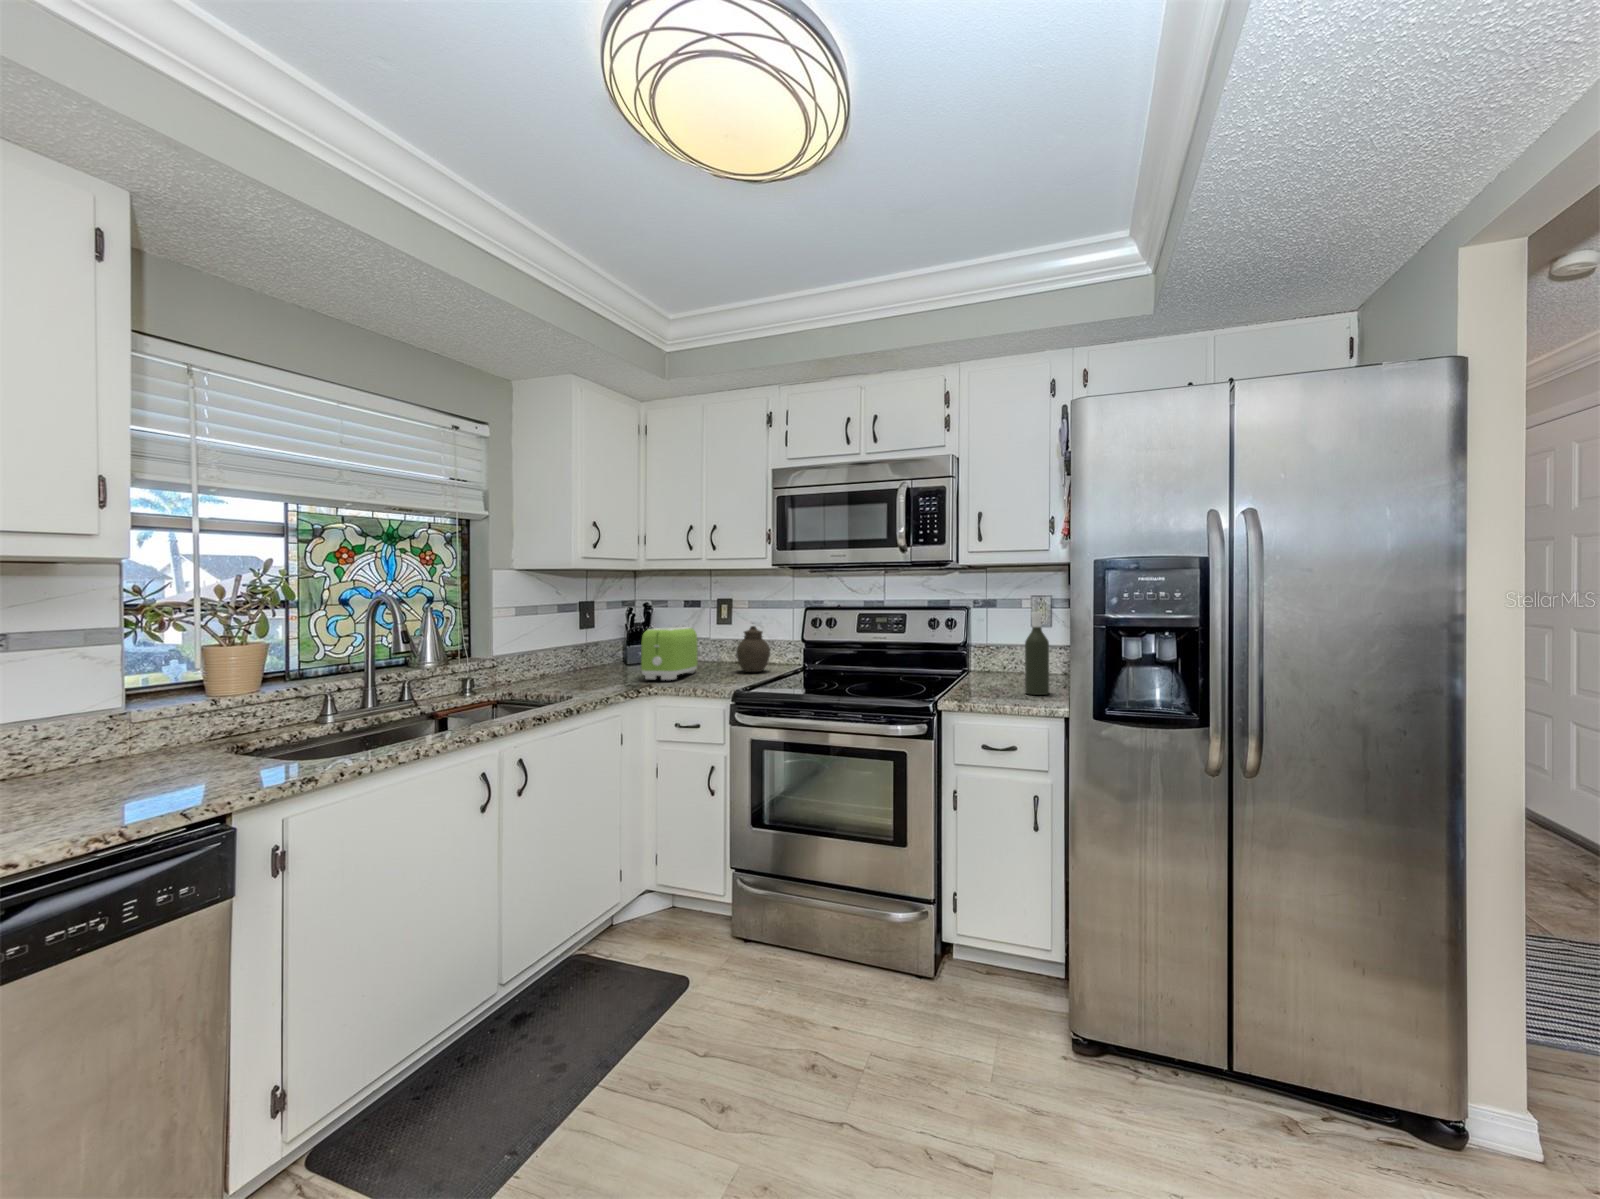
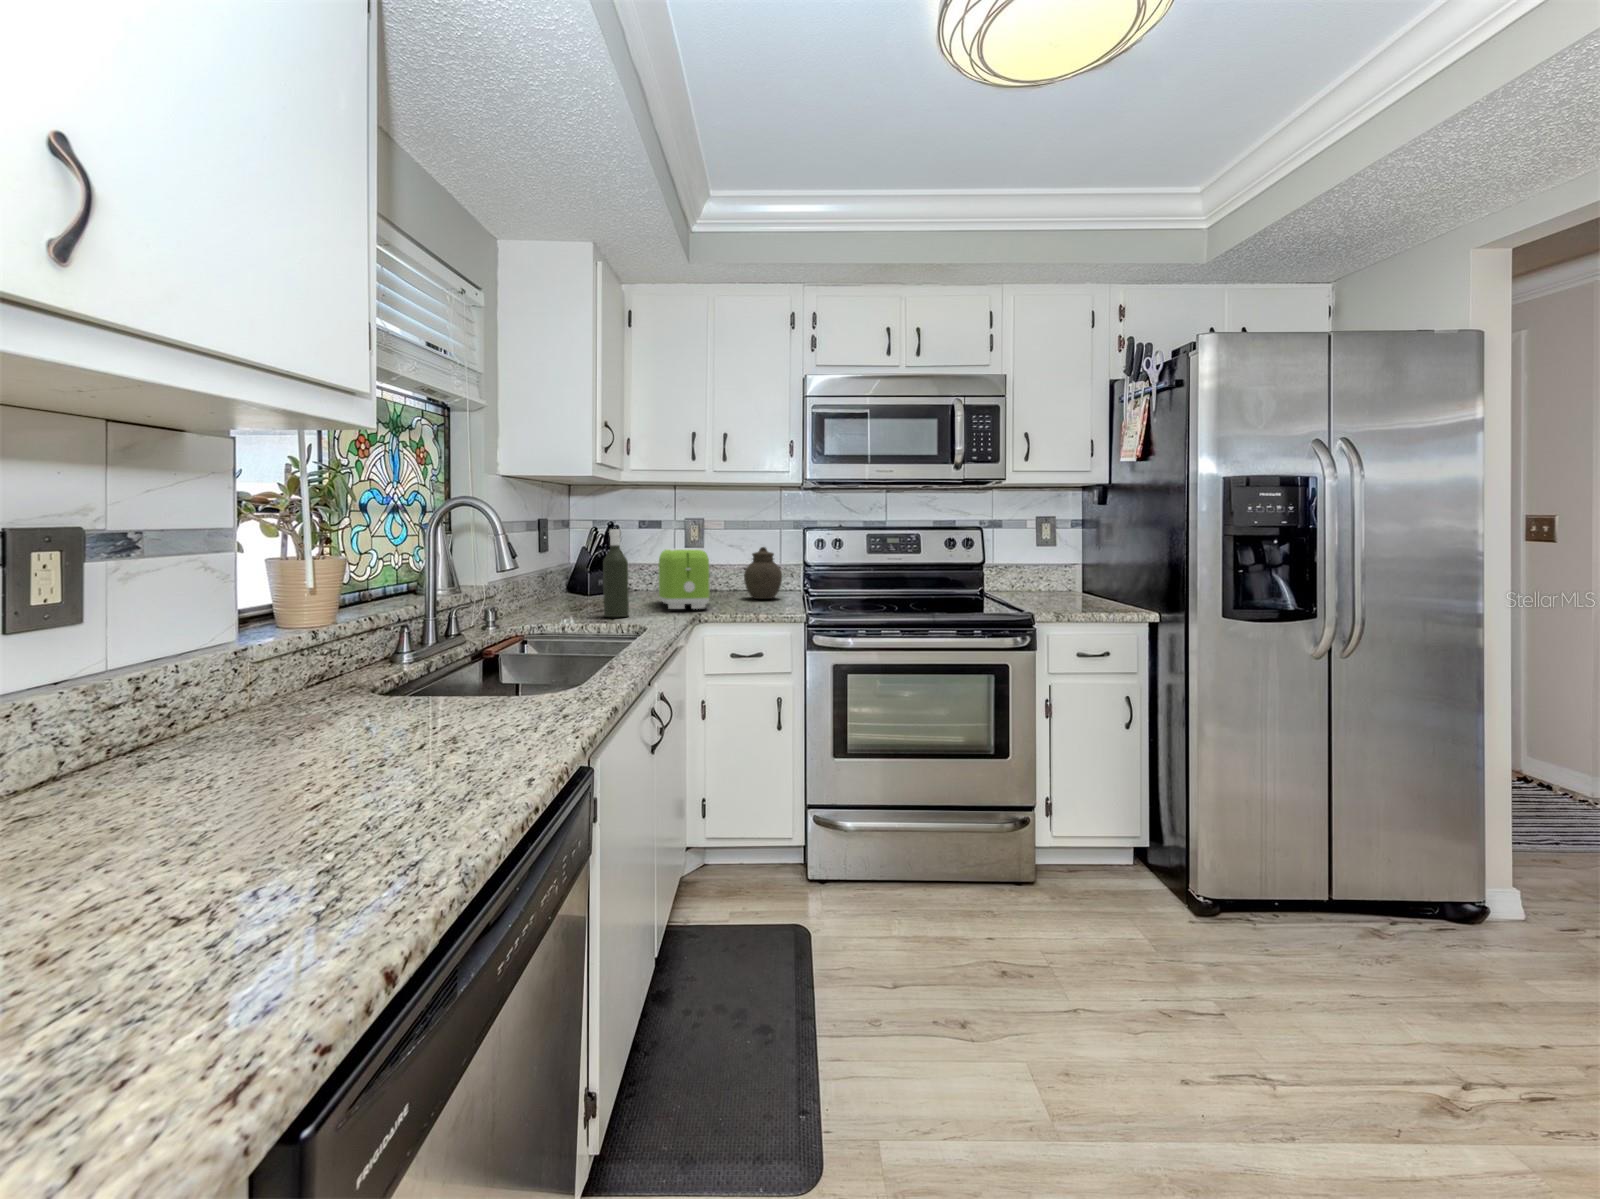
bottle: present [1025,612,1049,695] -> present [603,529,629,617]

